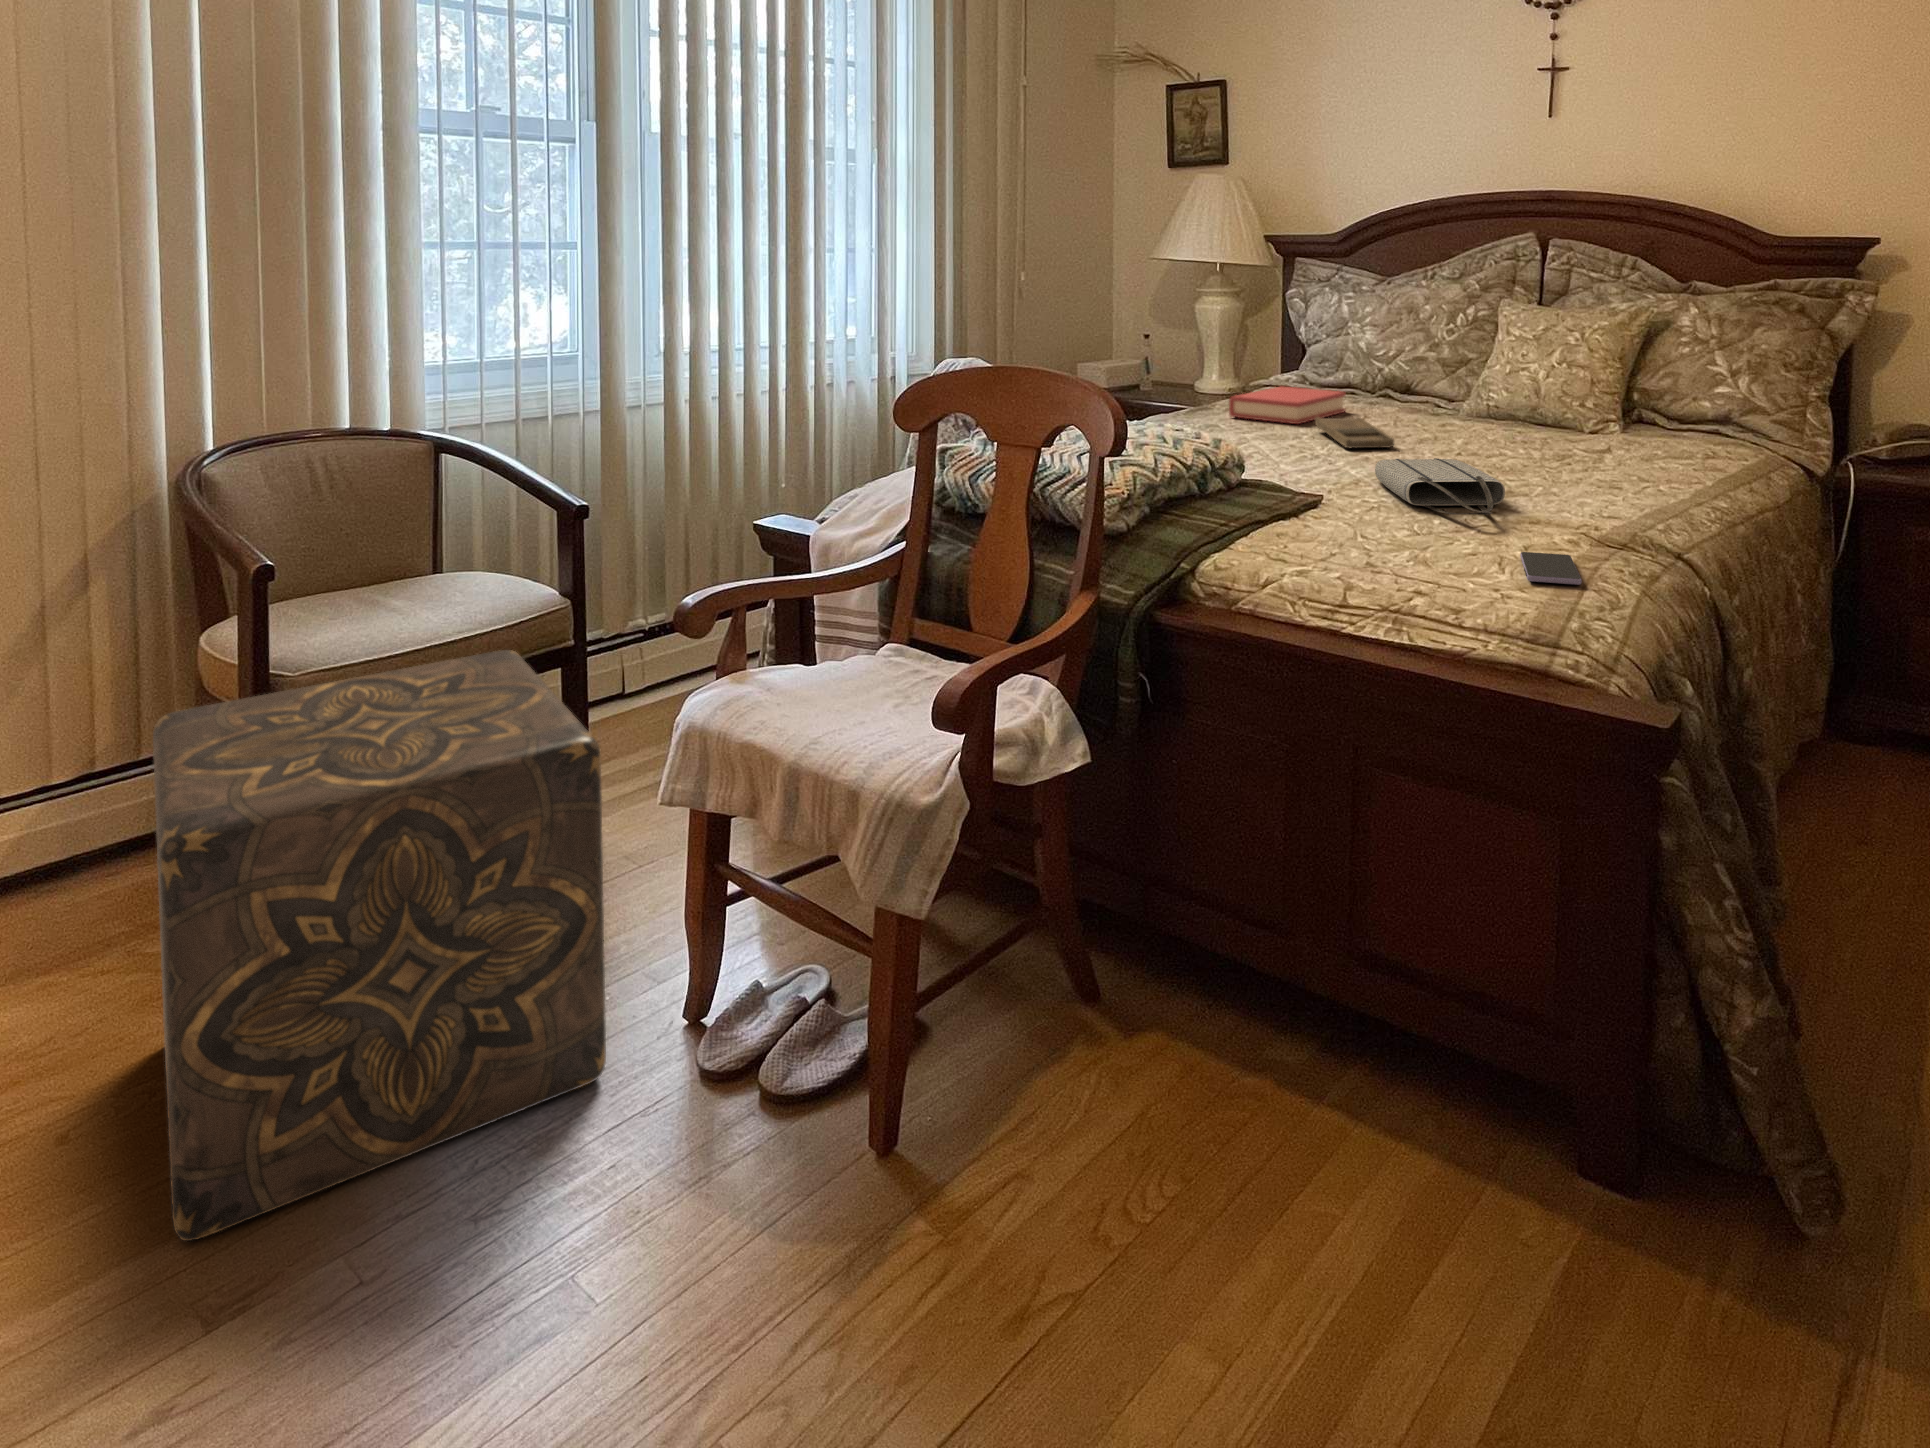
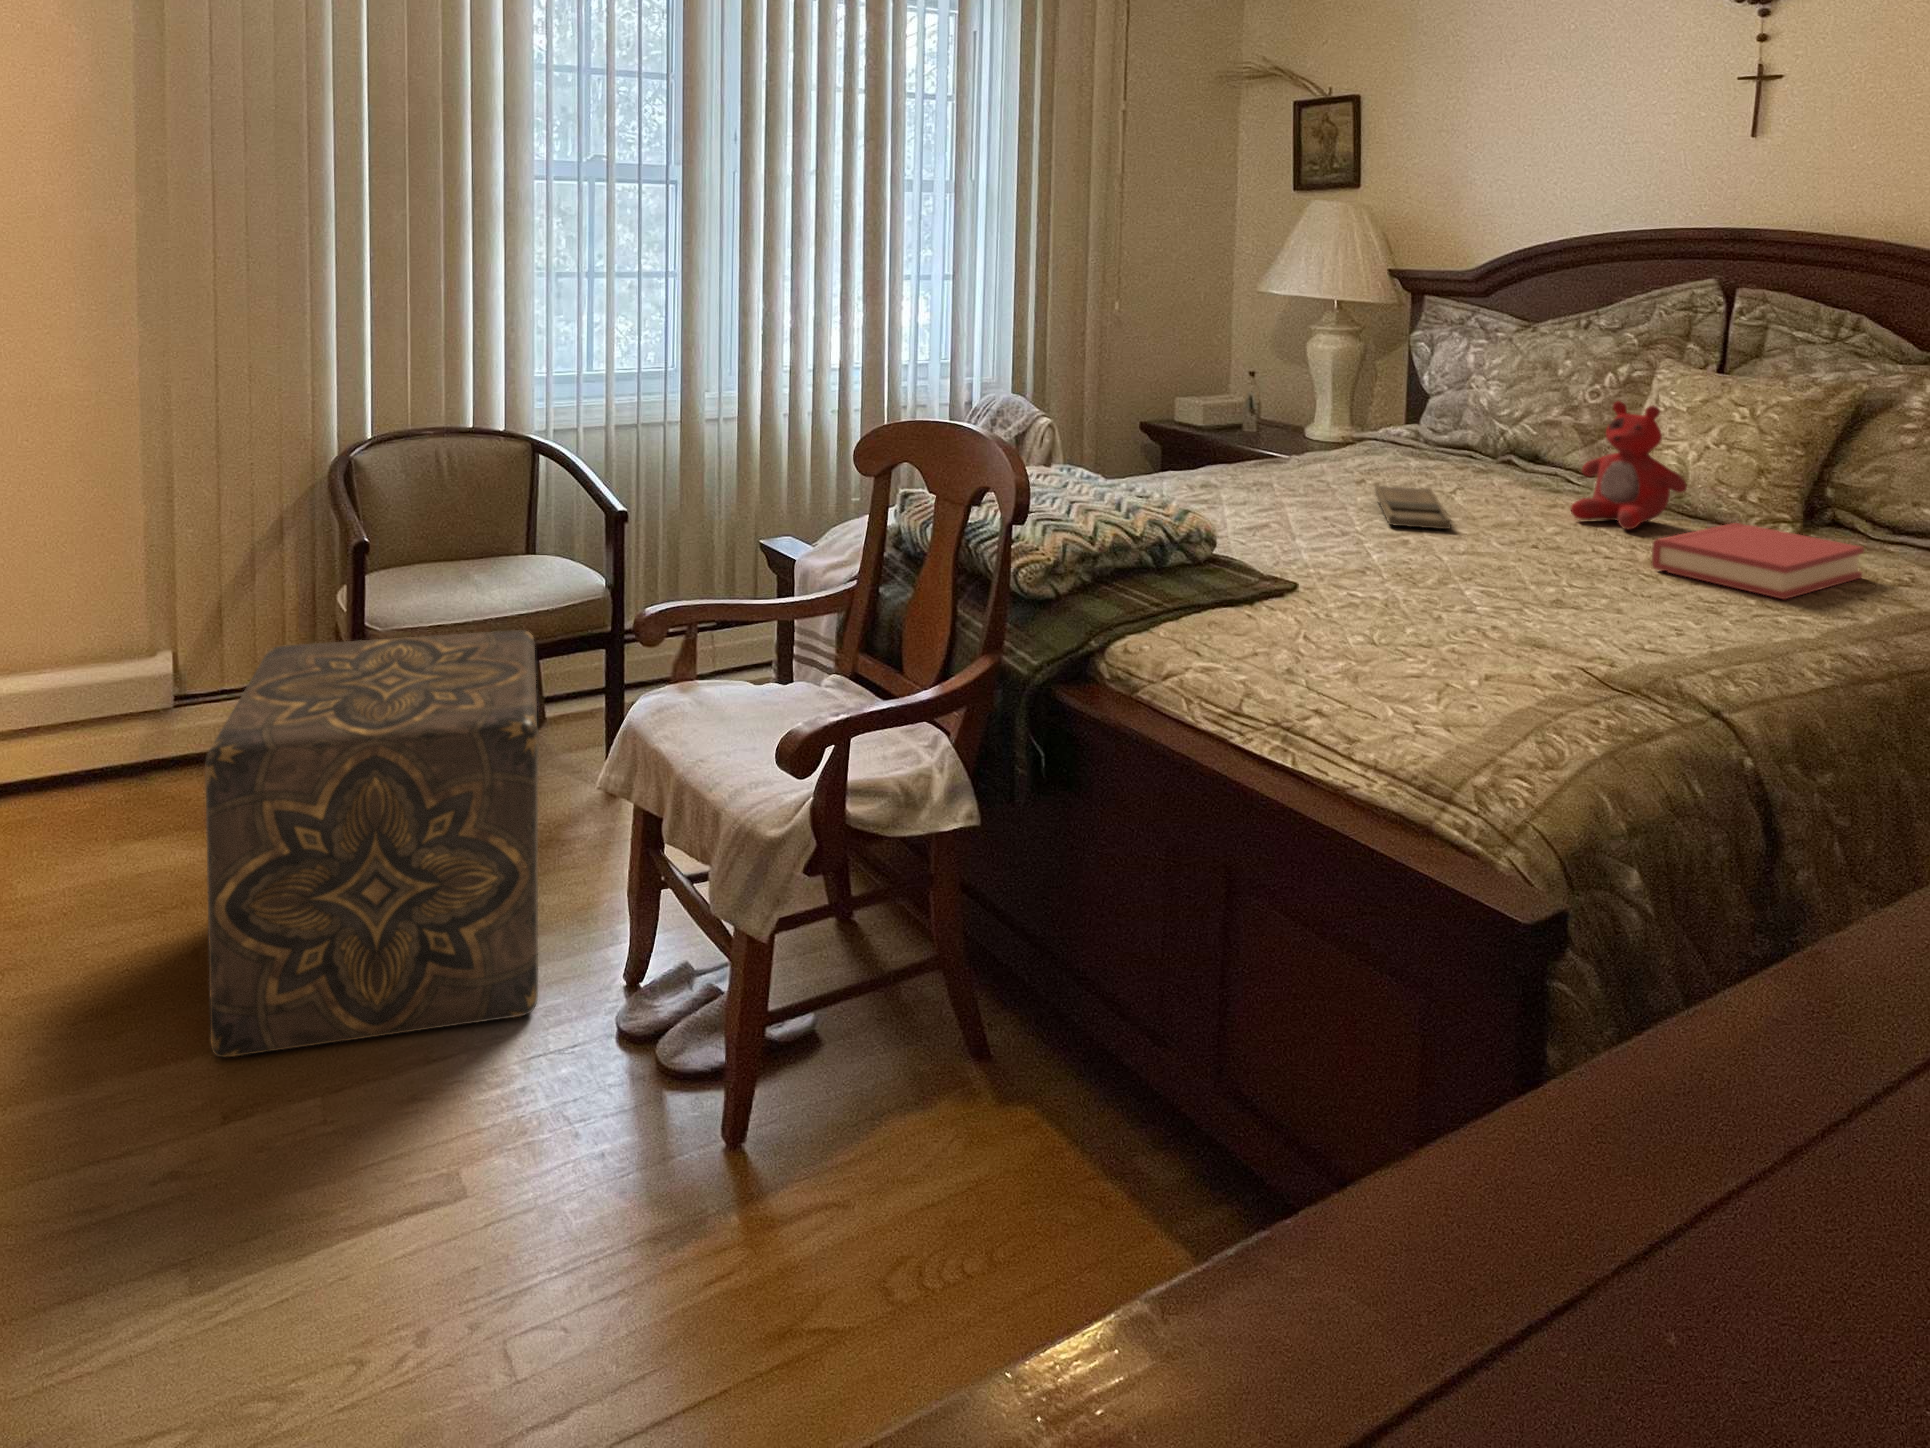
stuffed bear: none [1469,331,1552,436] -> present [1571,401,1687,530]
hardback book: present [1229,387,1346,424] -> present [1652,523,1864,599]
tote bag: present [1375,458,1505,514] -> none [1385,547,1522,630]
smartphone: present [1520,552,1582,585] -> none [1451,683,1537,735]

